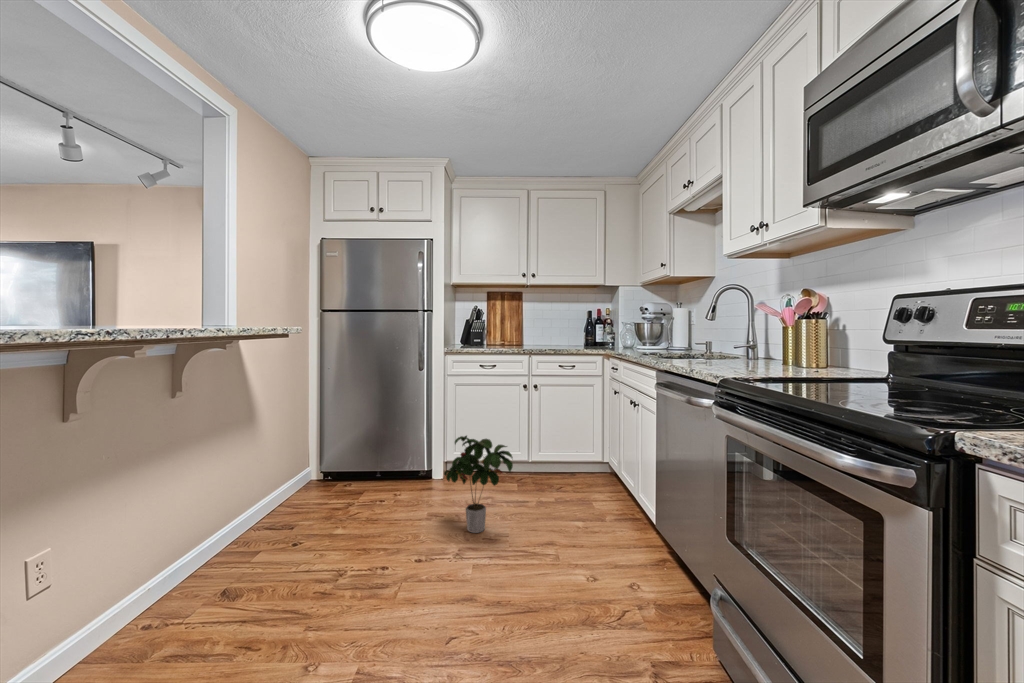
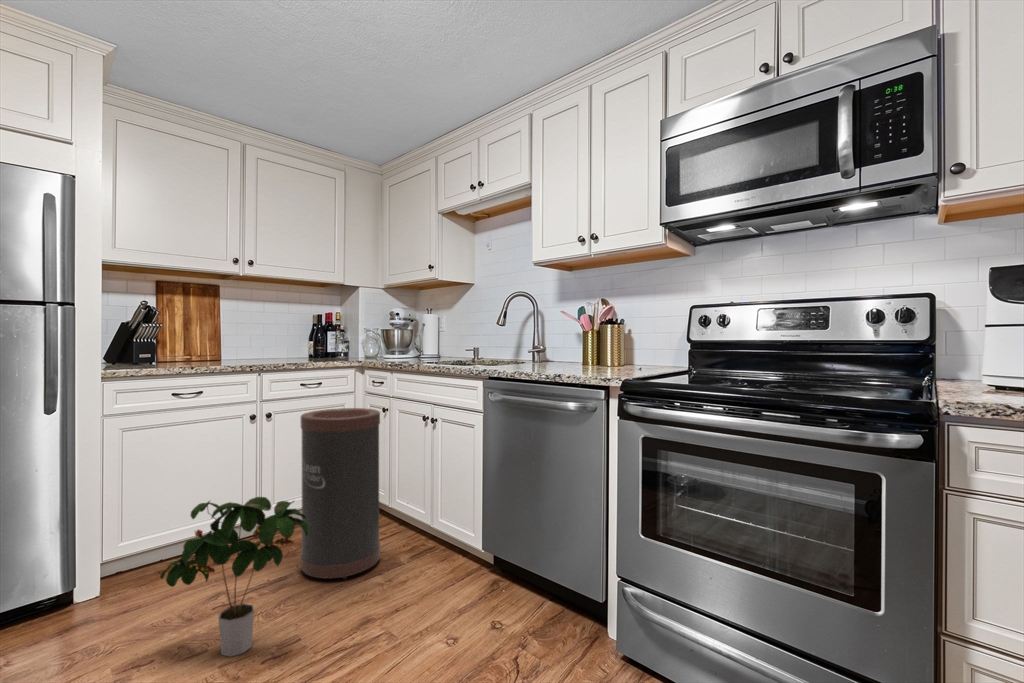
trash can: none [537,386,594,513] -> present [300,408,380,579]

